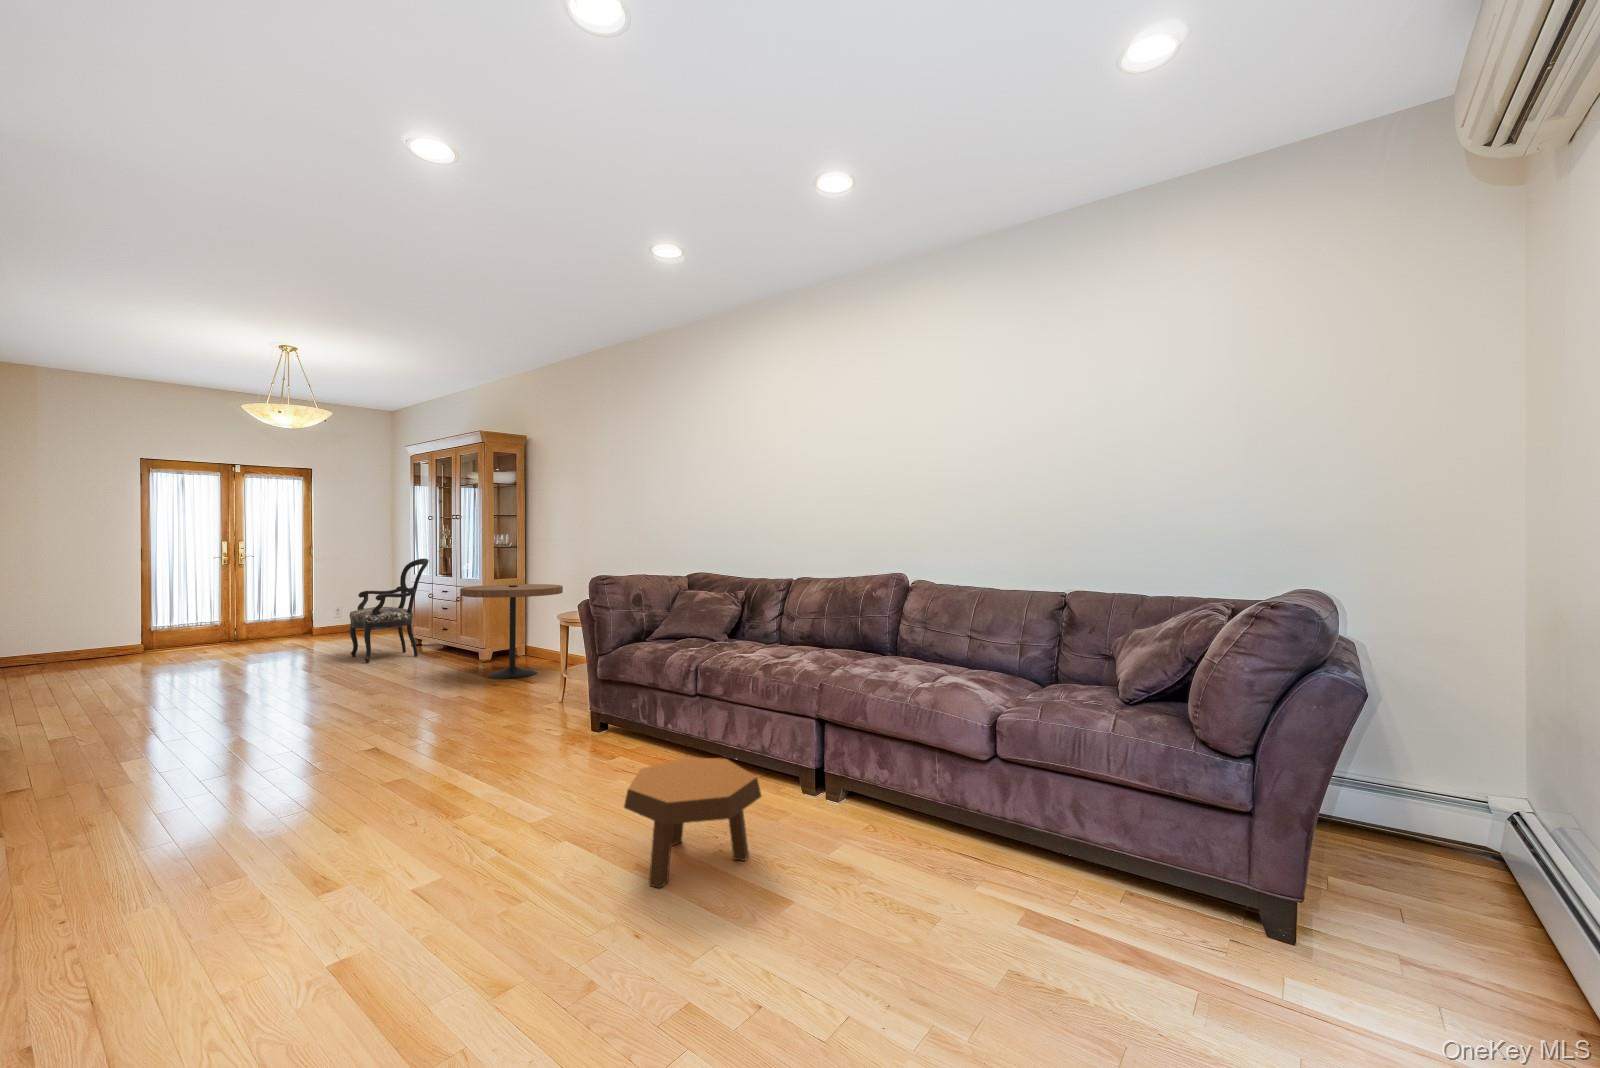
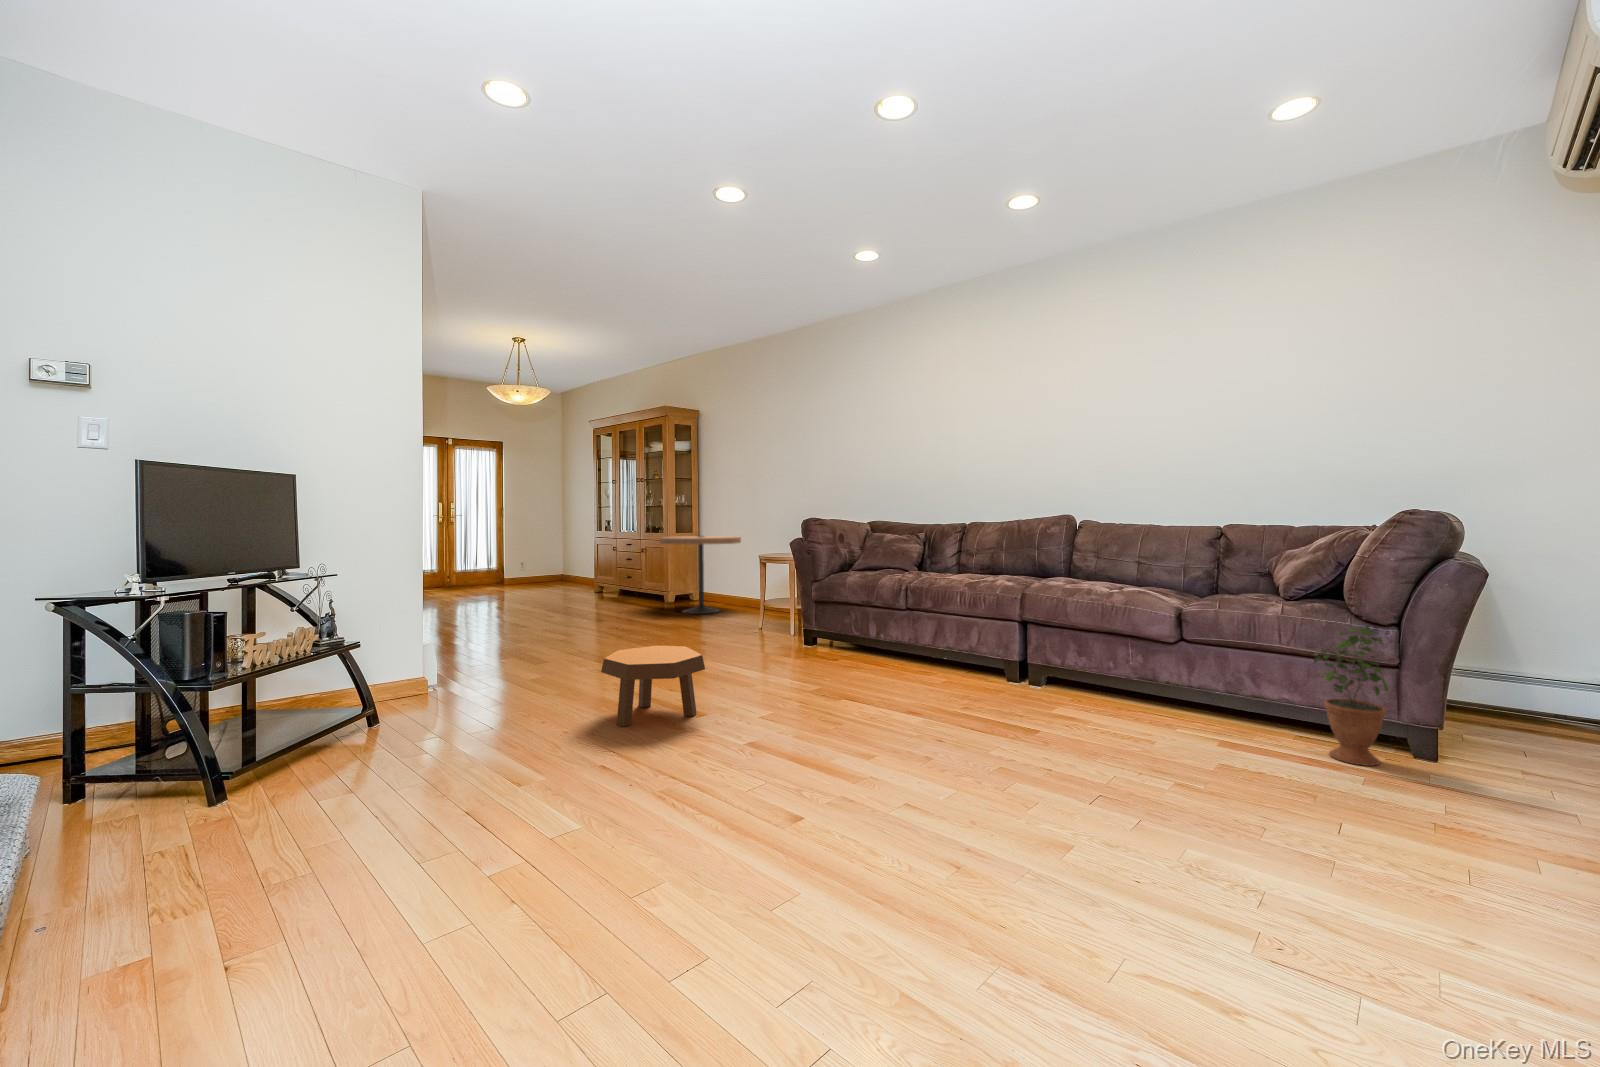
armchair: present [350,558,429,663] -> none [554,516,615,603]
potted plant: none [1144,754,1242,972] -> present [1314,621,1388,766]
footstool: present [624,757,761,888] -> present [601,646,705,727]

